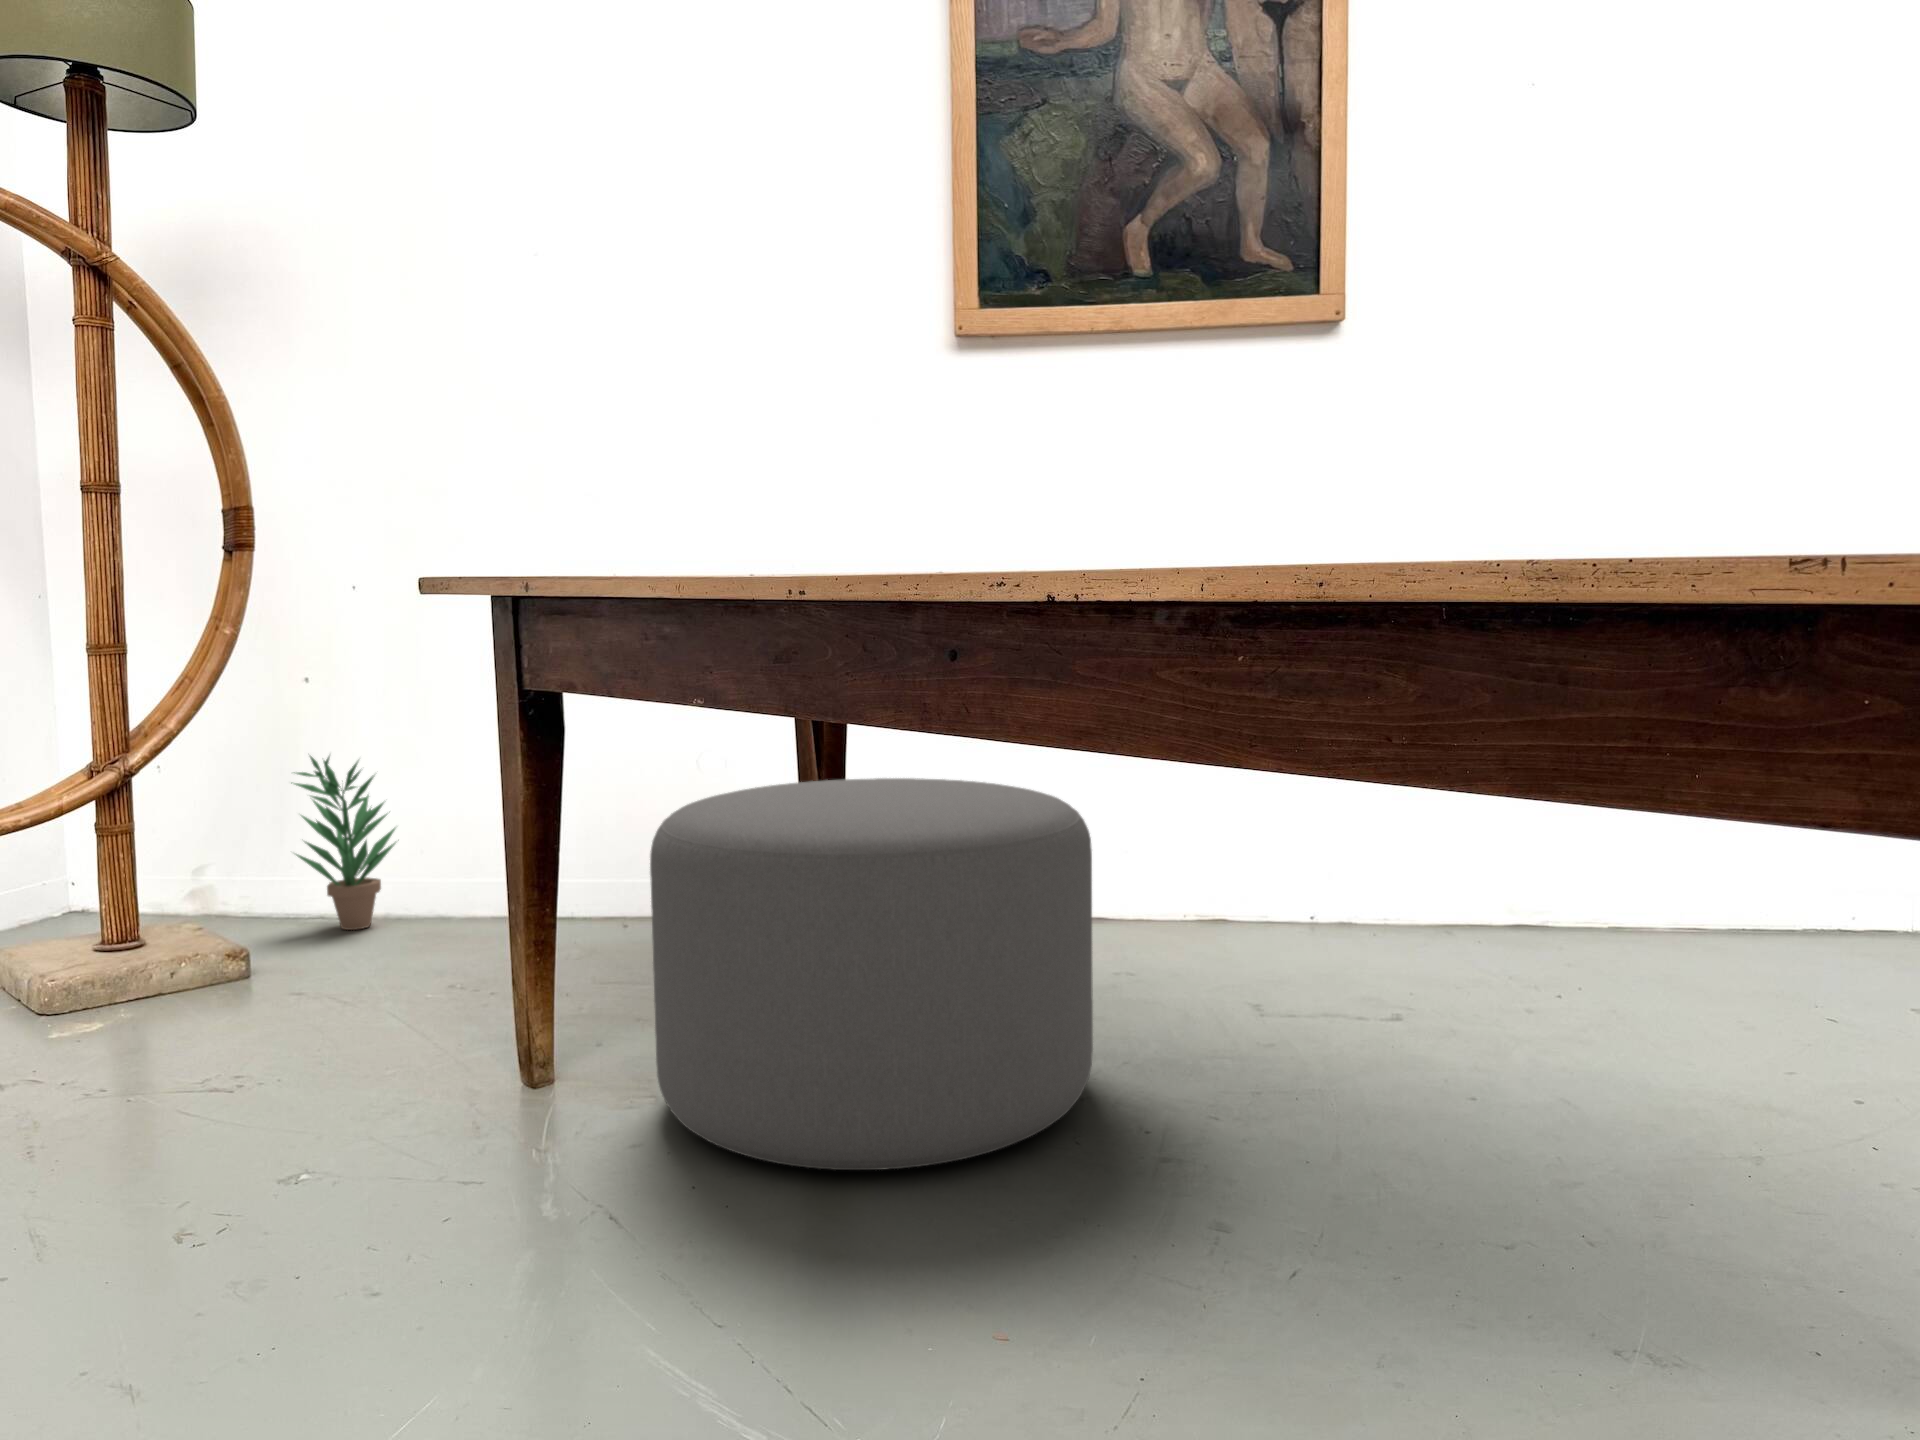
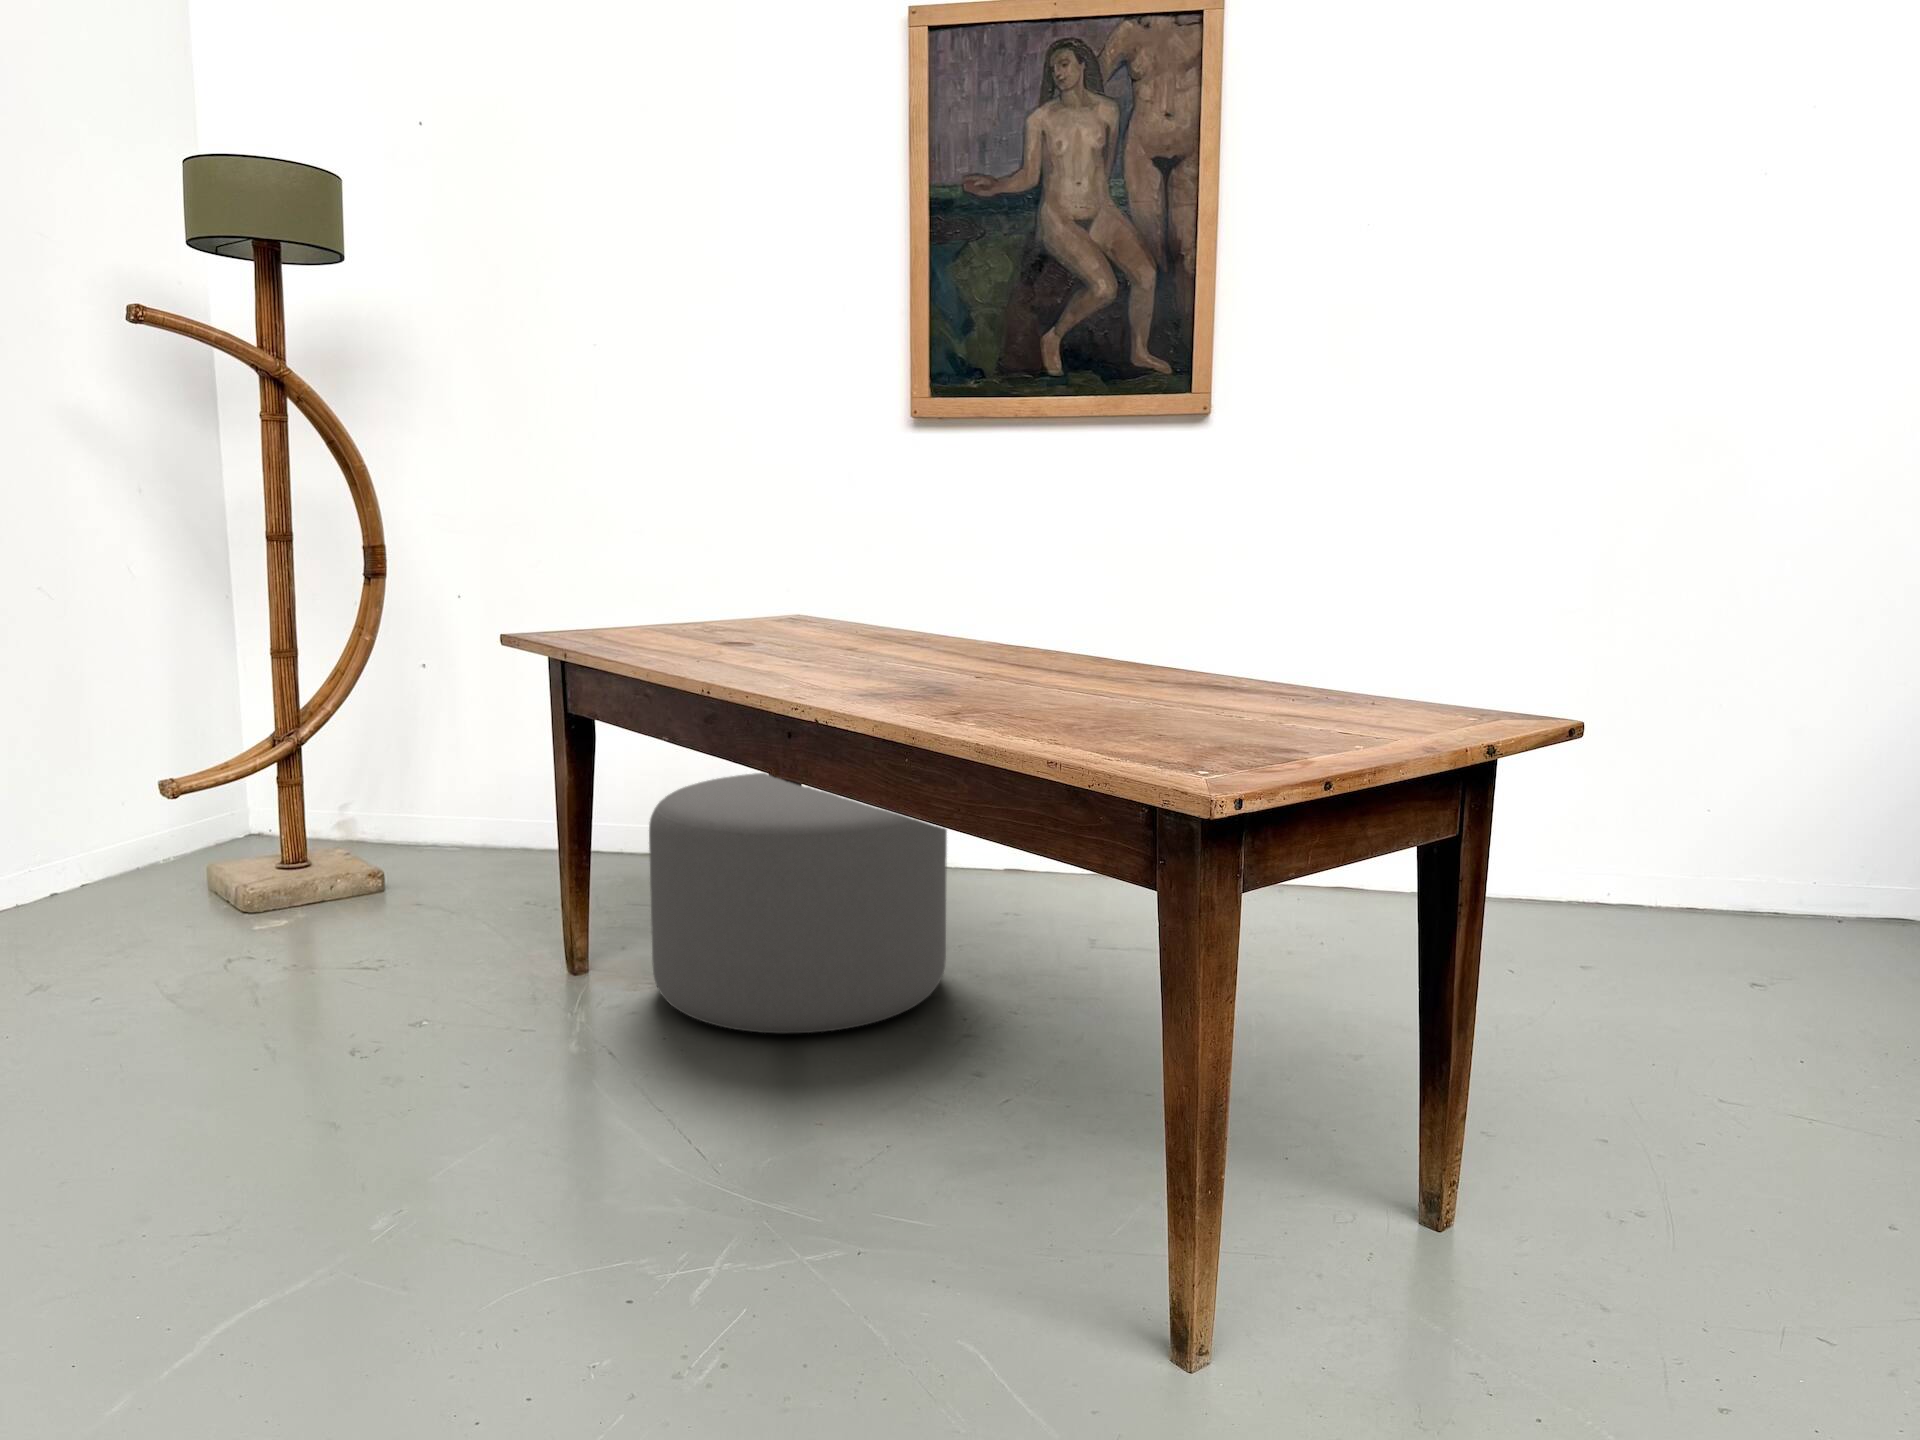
potted plant: present [291,756,395,930] -> none [409,724,491,856]

